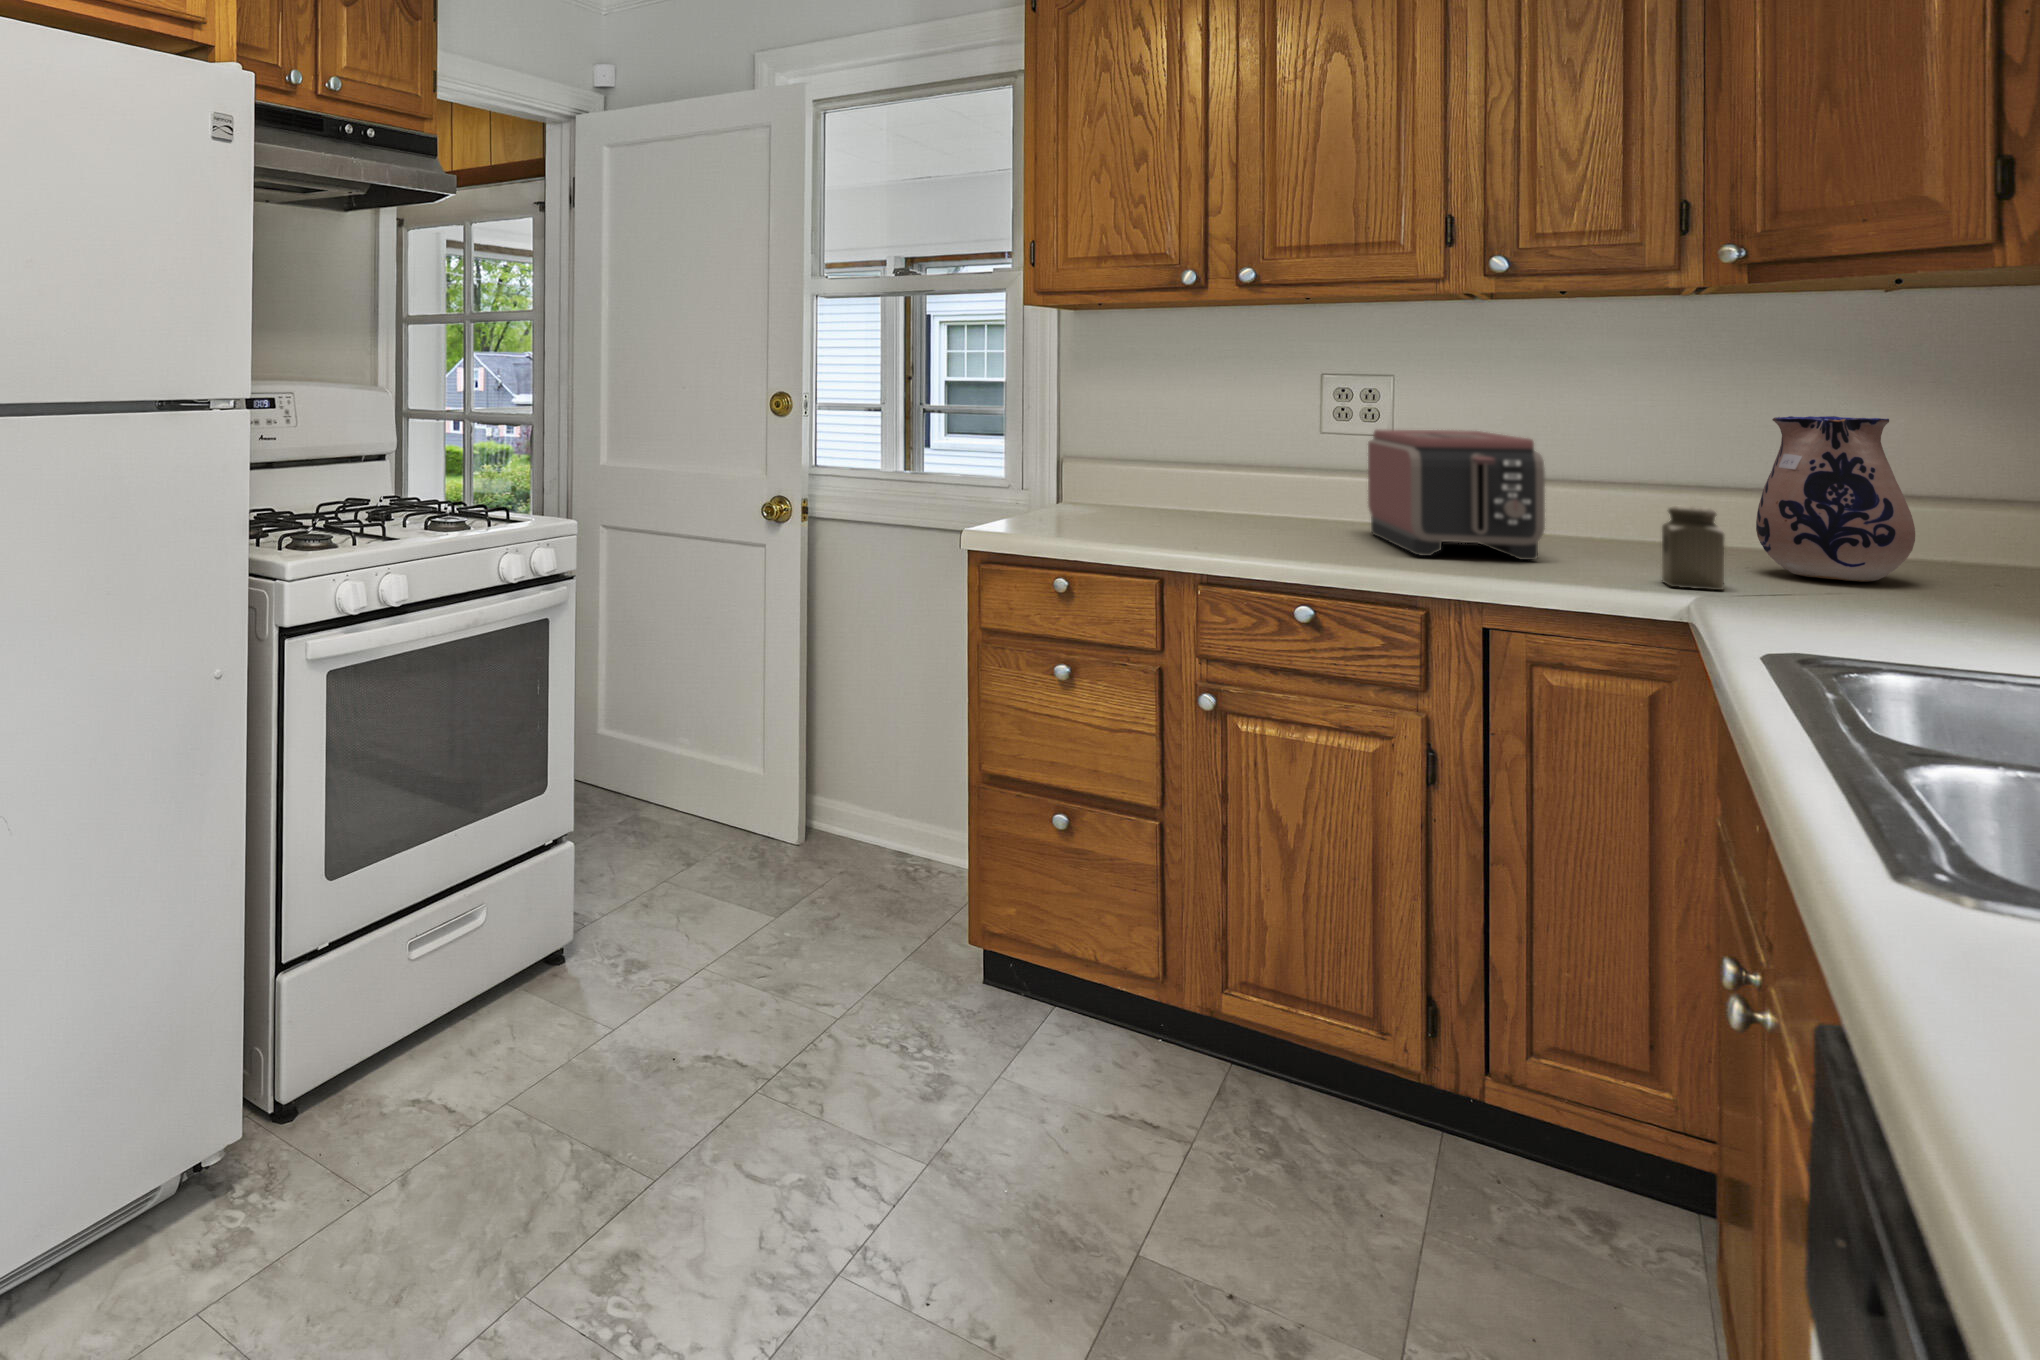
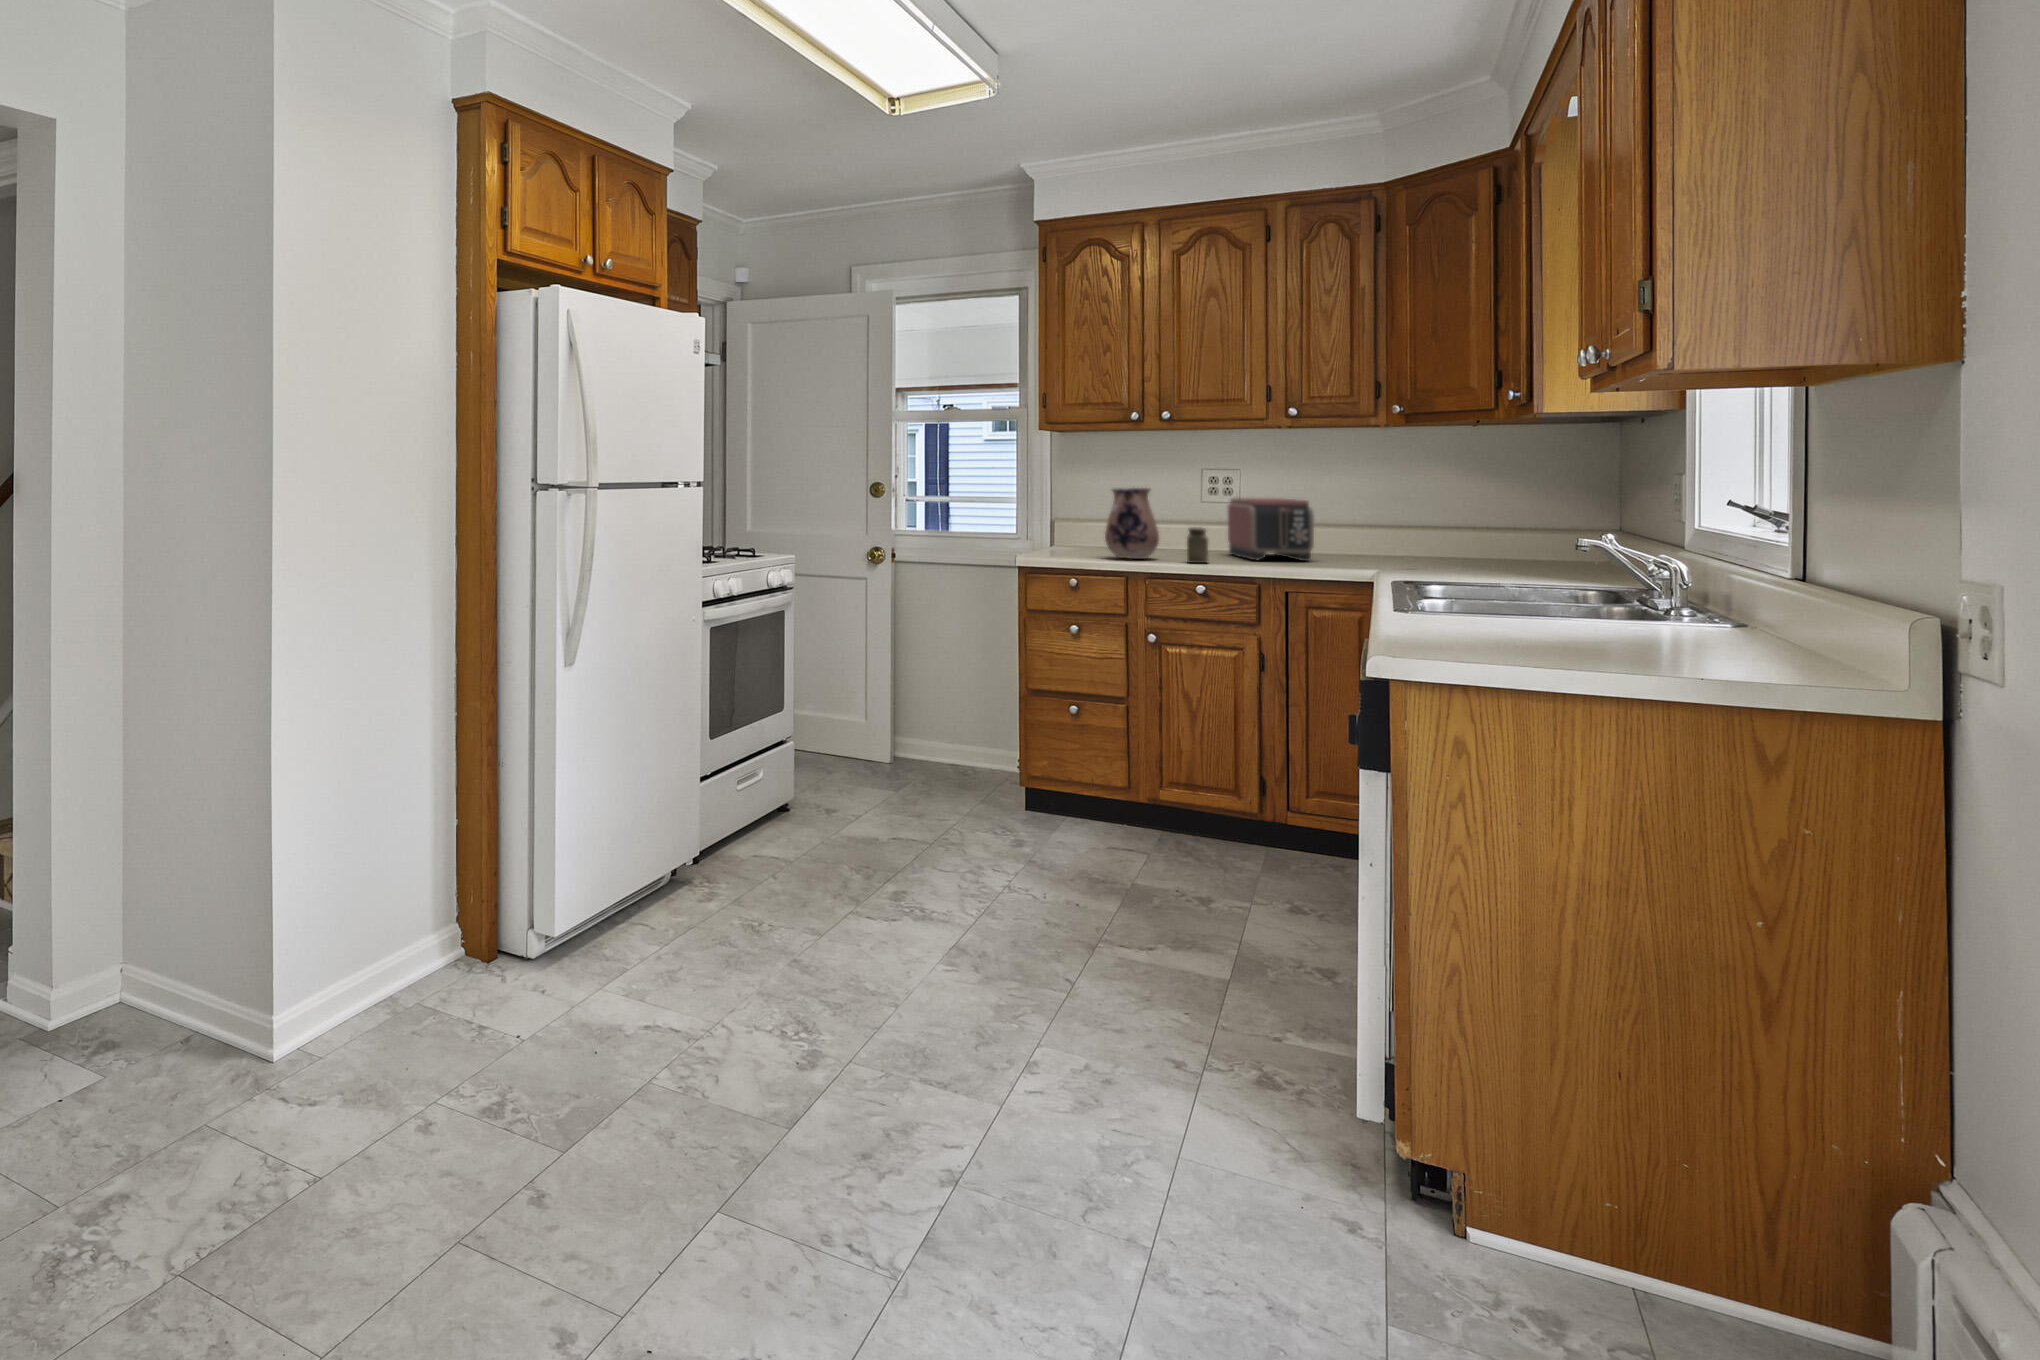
ceramic pitcher: present [1756,416,1915,581] -> present [1105,488,1159,559]
salt shaker: present [1662,506,1724,590] -> present [1187,527,1209,563]

